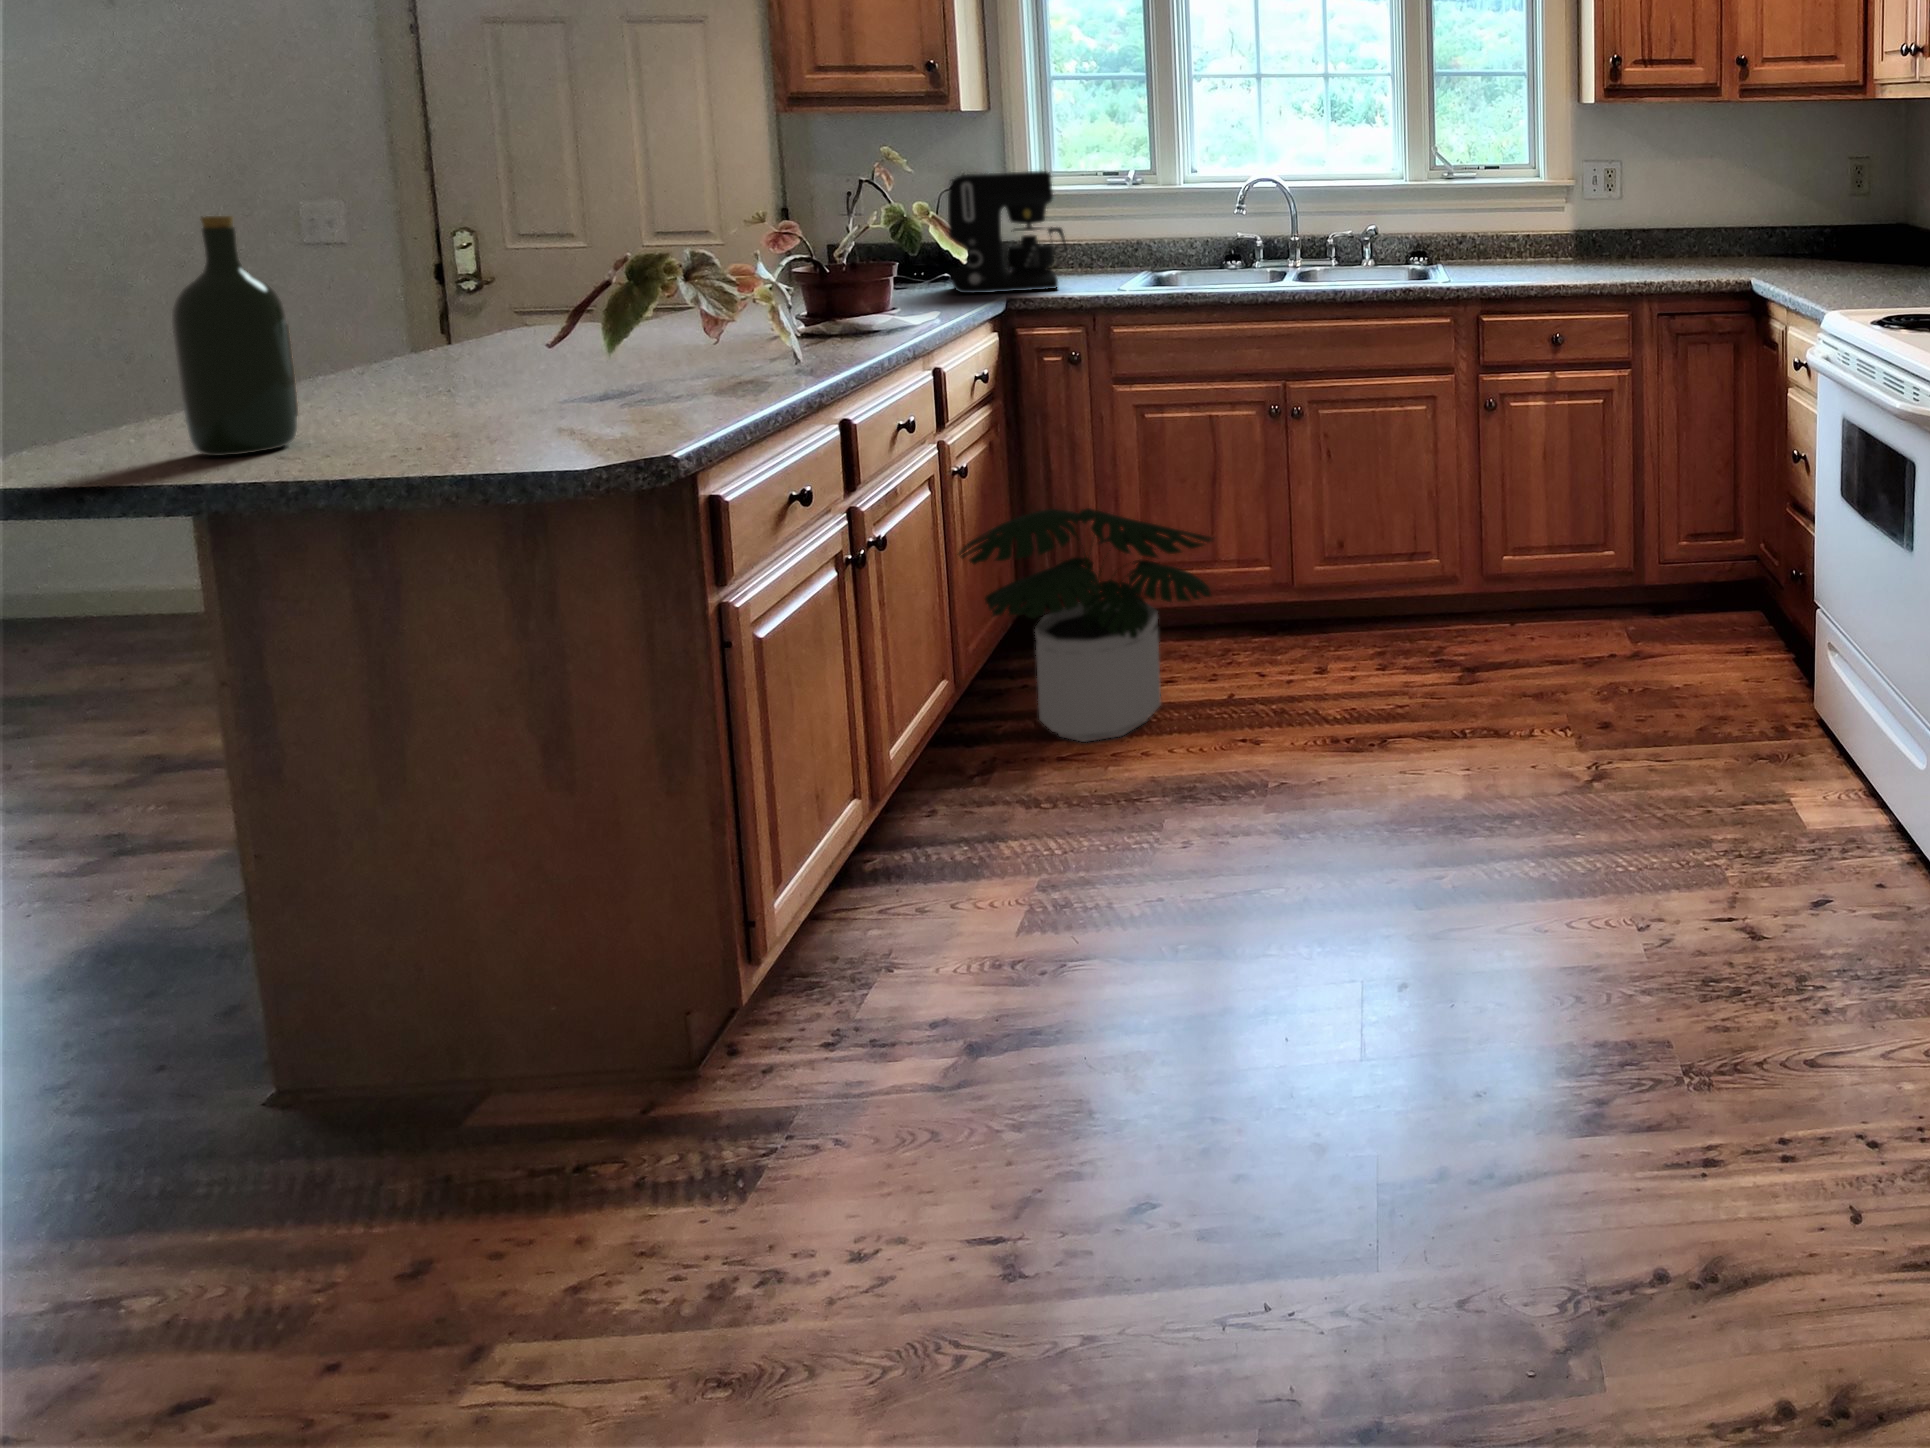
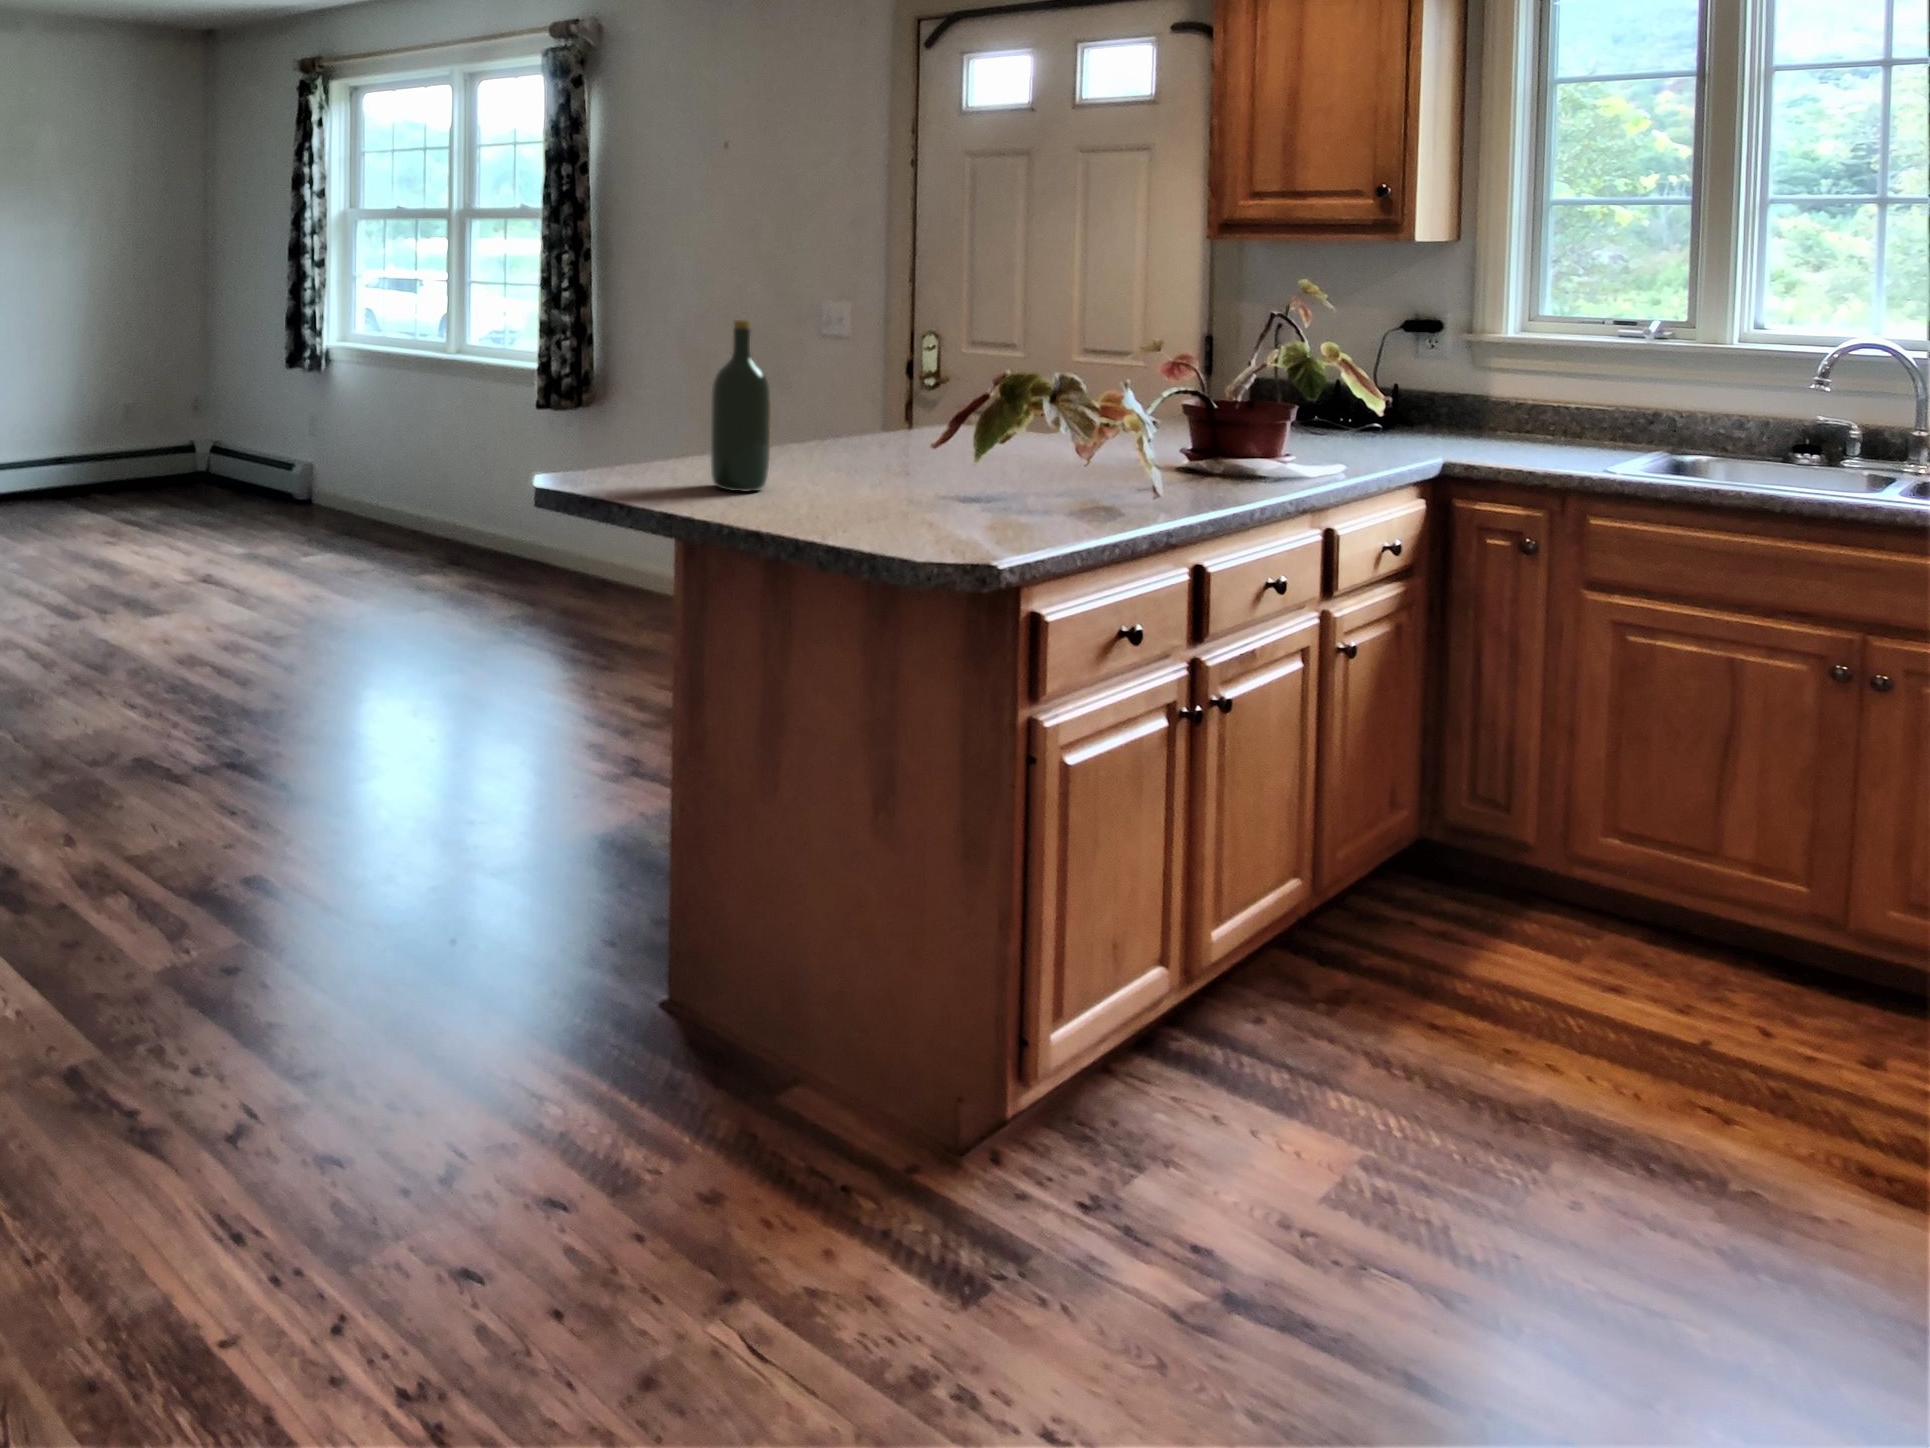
coffee maker: present [948,171,1067,293] -> none [1371,309,1548,459]
potted plant: present [957,508,1213,742] -> none [1323,732,1761,1078]

